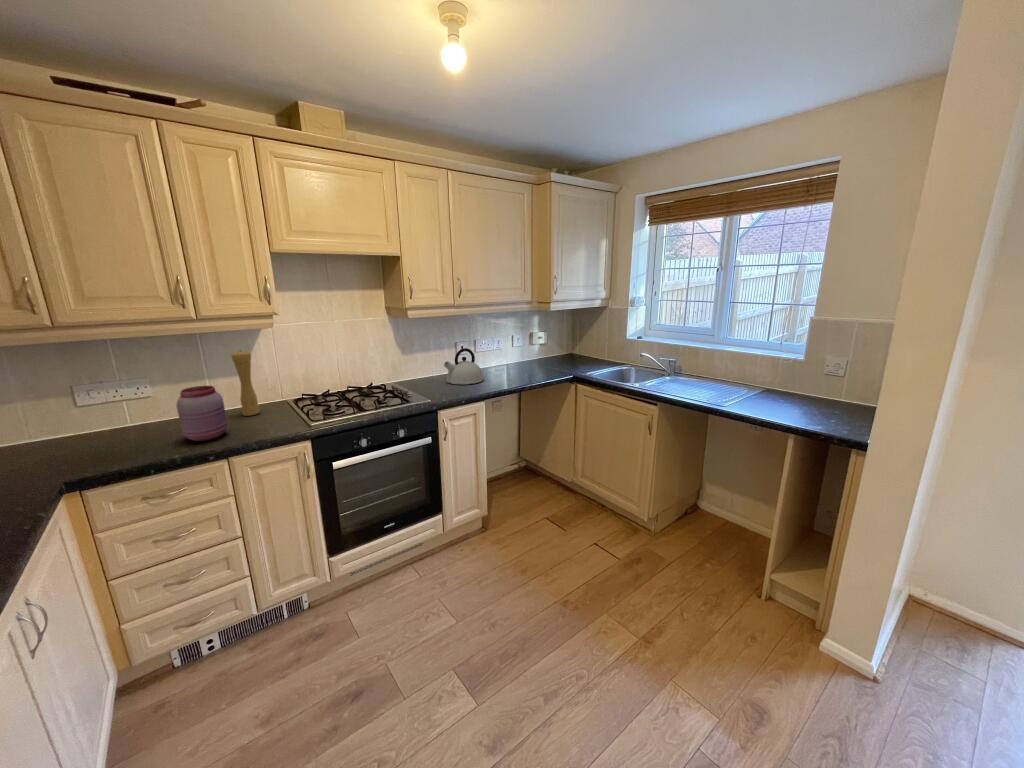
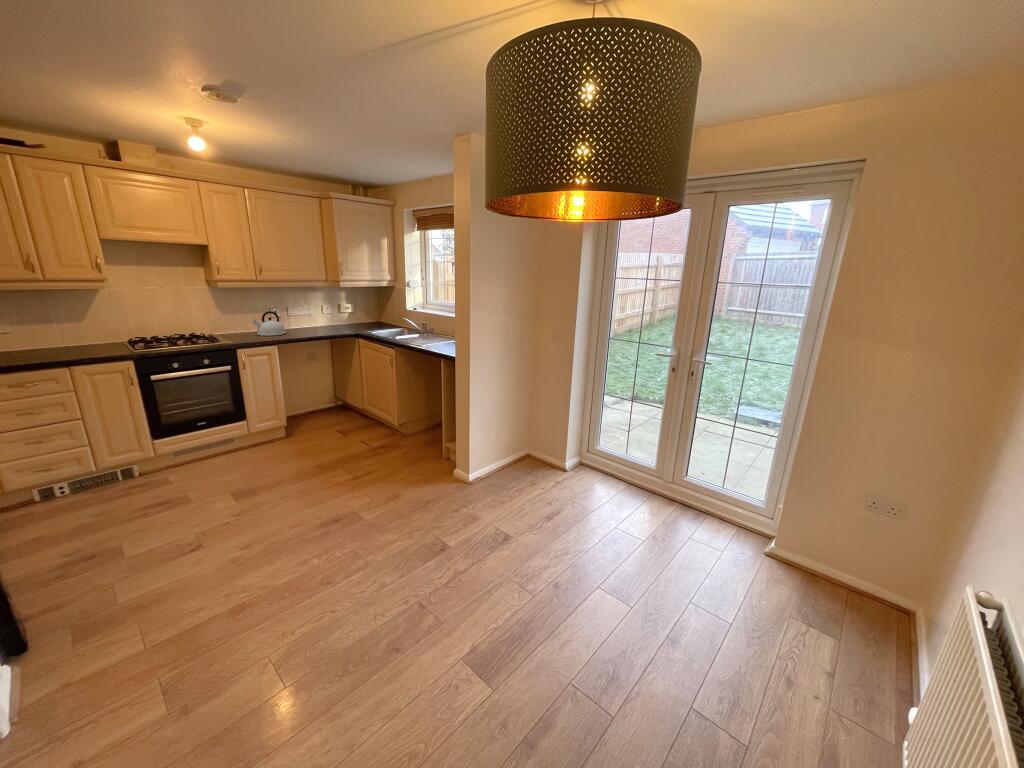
pepper mill: present [231,350,260,416] -> none [74,304,99,348]
jar: present [177,386,227,441] -> none [30,323,70,357]

